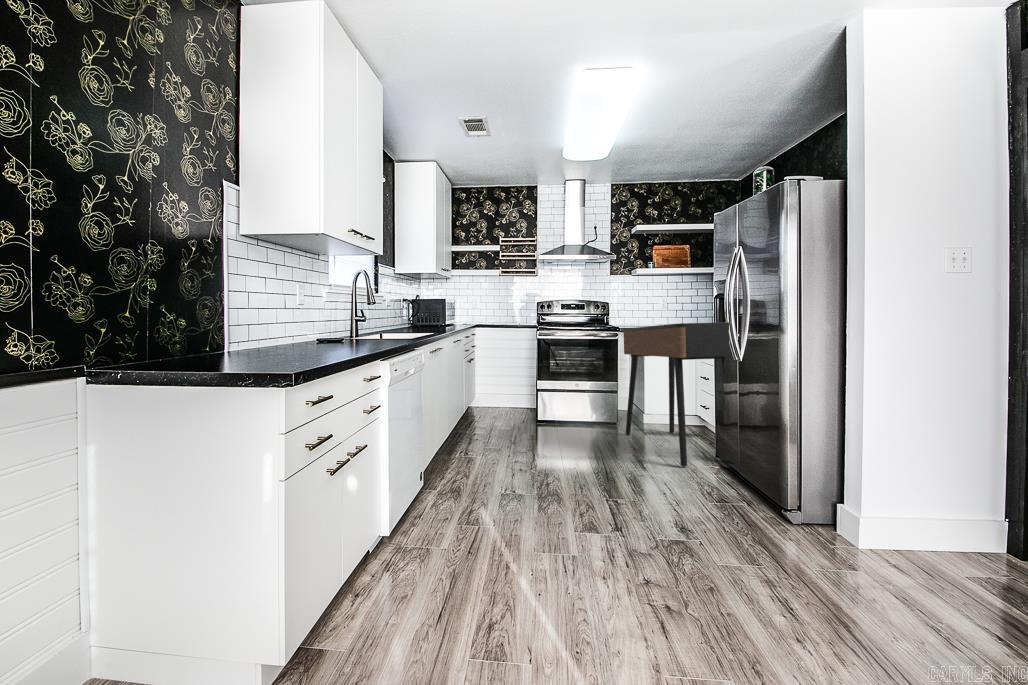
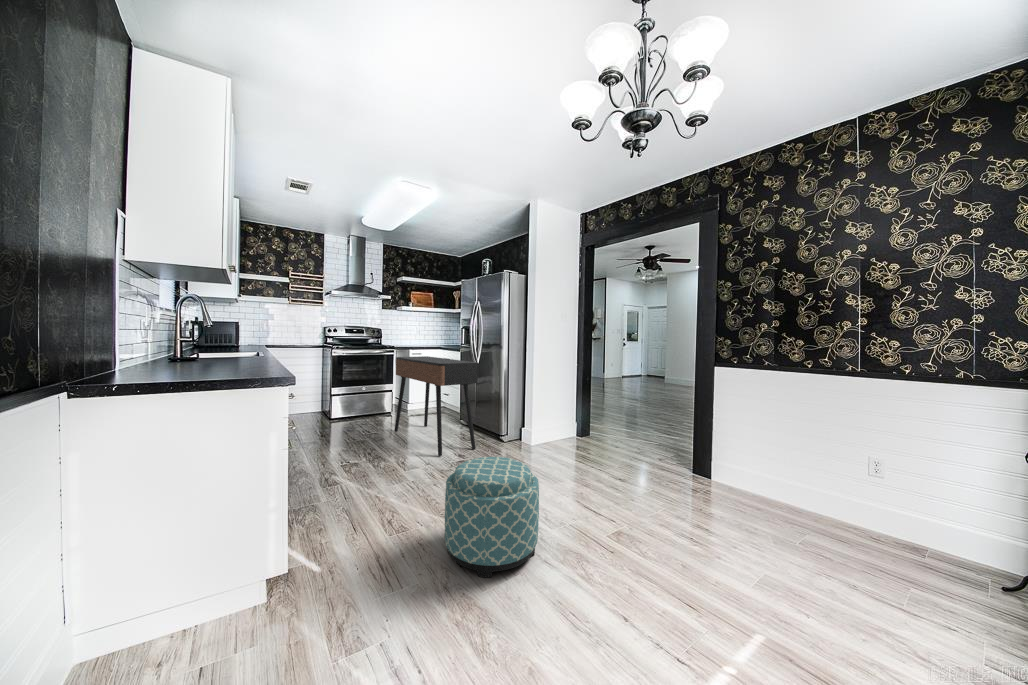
ottoman: none [654,440,832,629] -> present [445,457,539,577]

